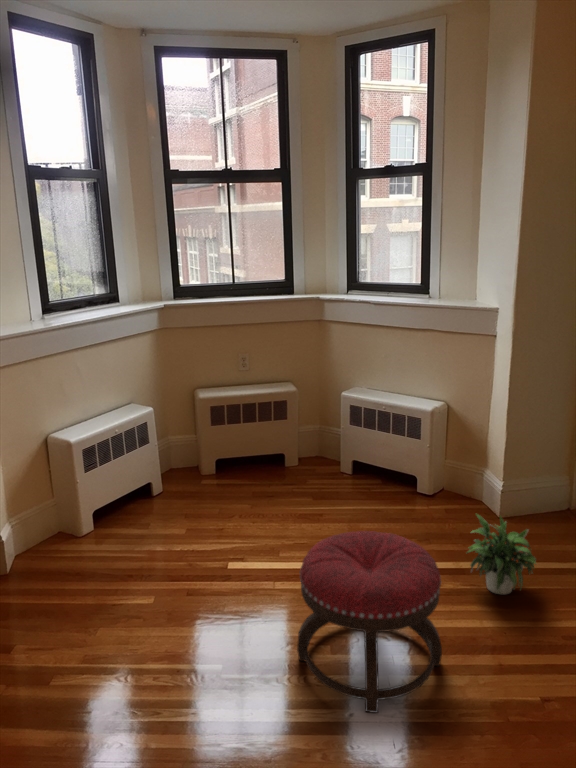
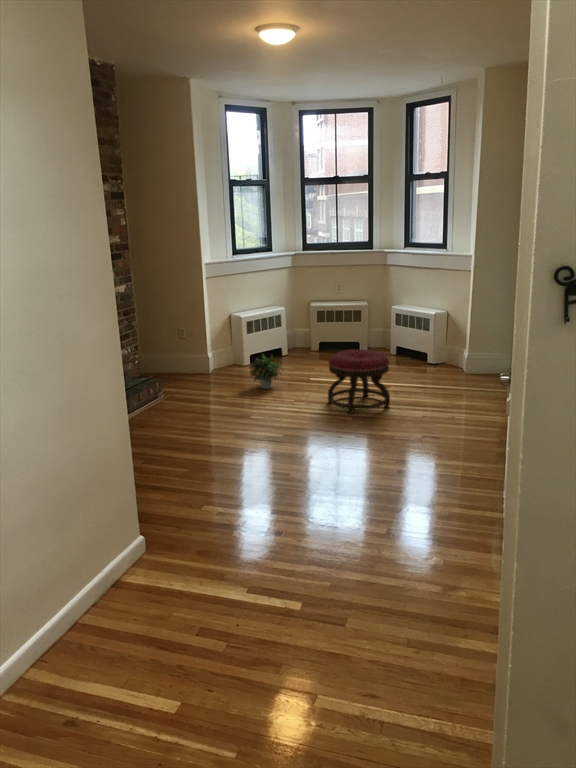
potted plant: present [468,514,536,594] -> present [249,354,286,389]

